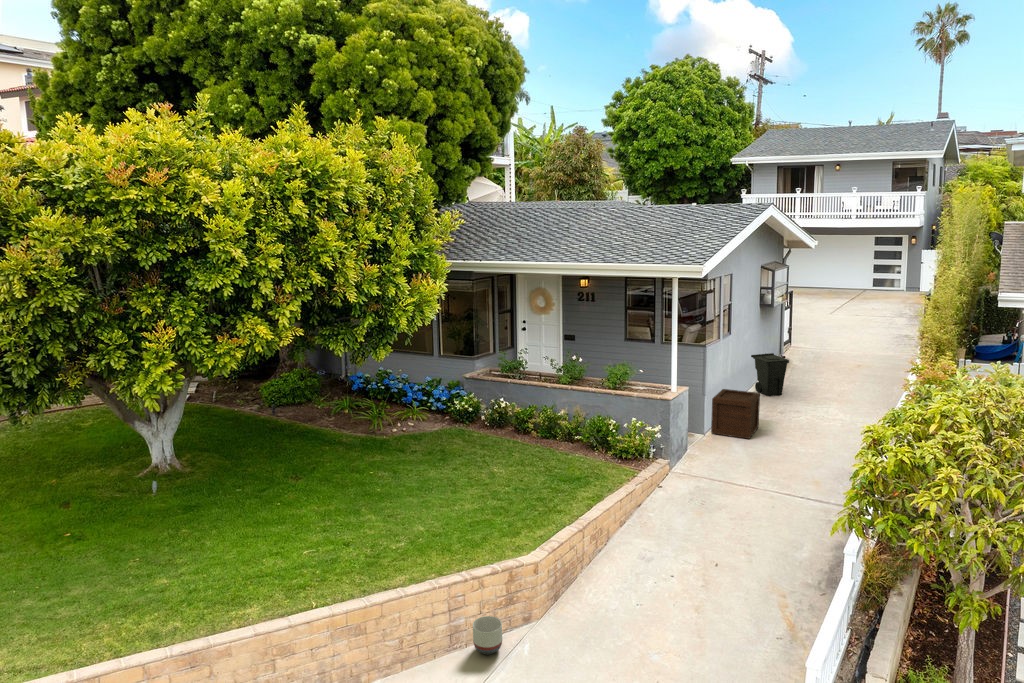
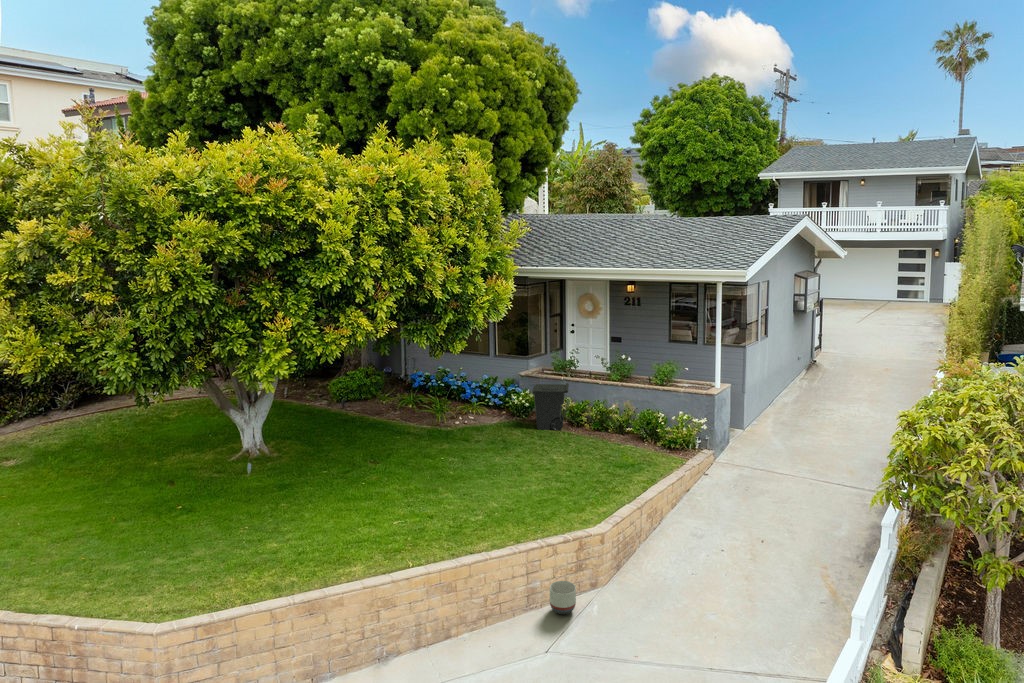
trash can: present [751,353,789,396] -> present [532,383,569,430]
wooden crate: present [711,389,760,439] -> none [750,388,796,434]

